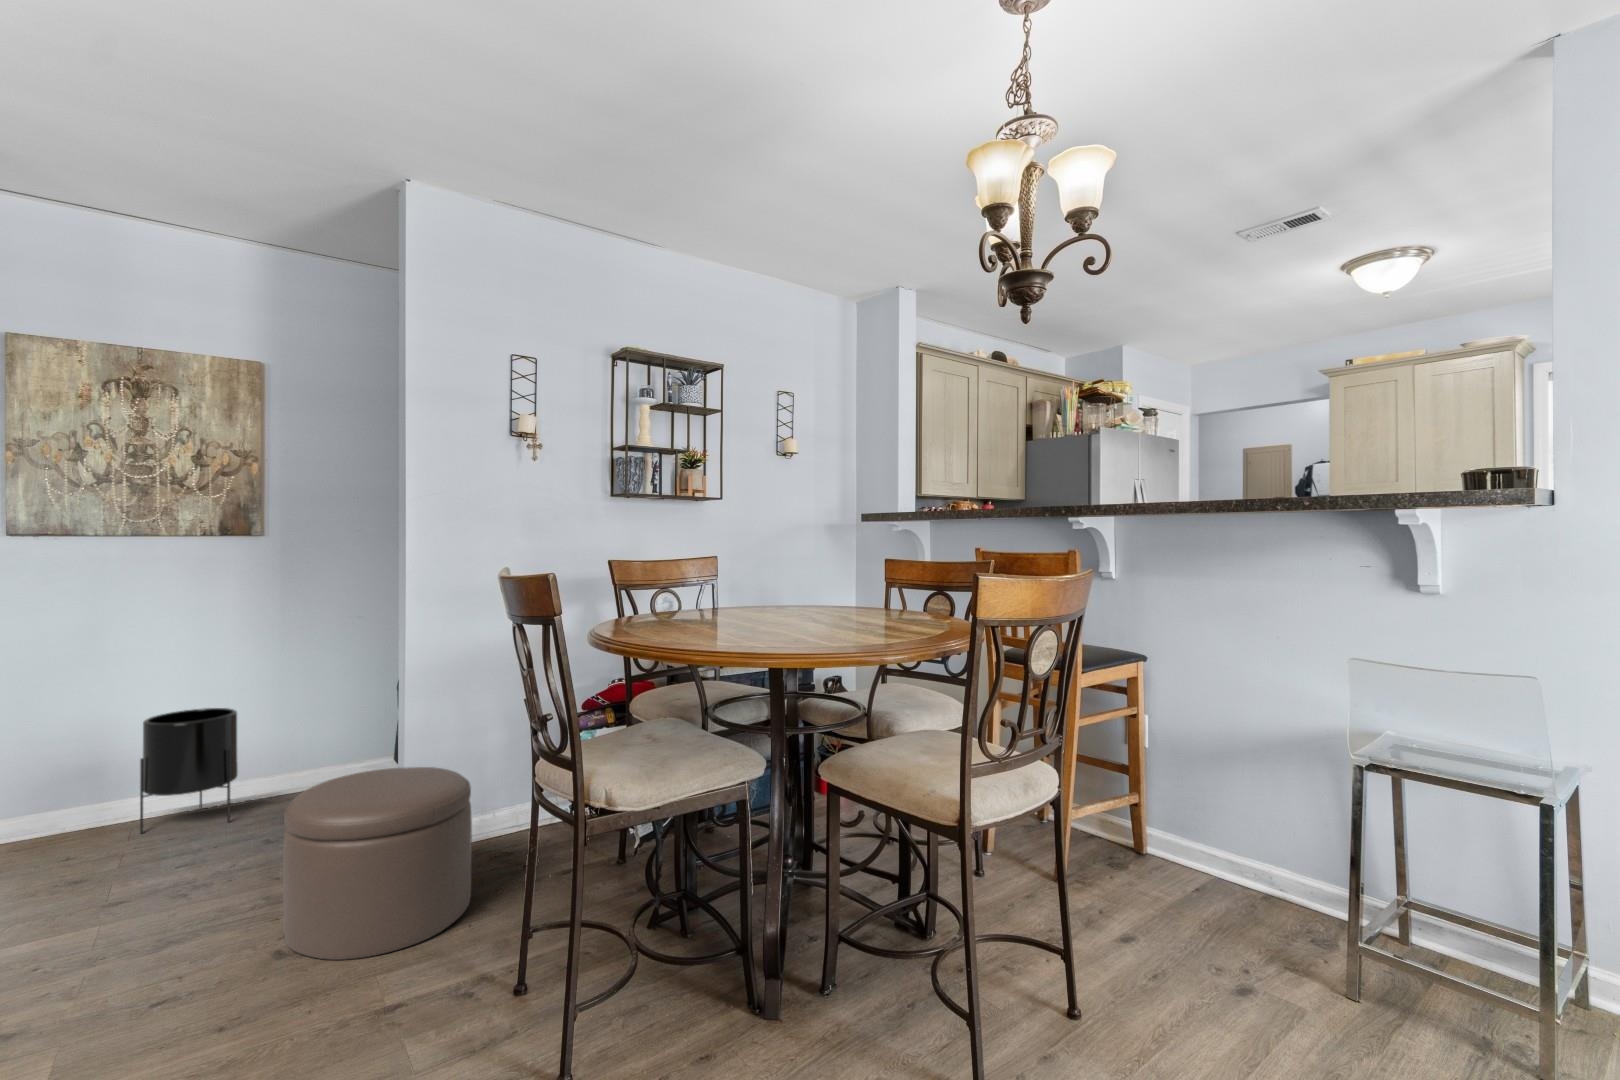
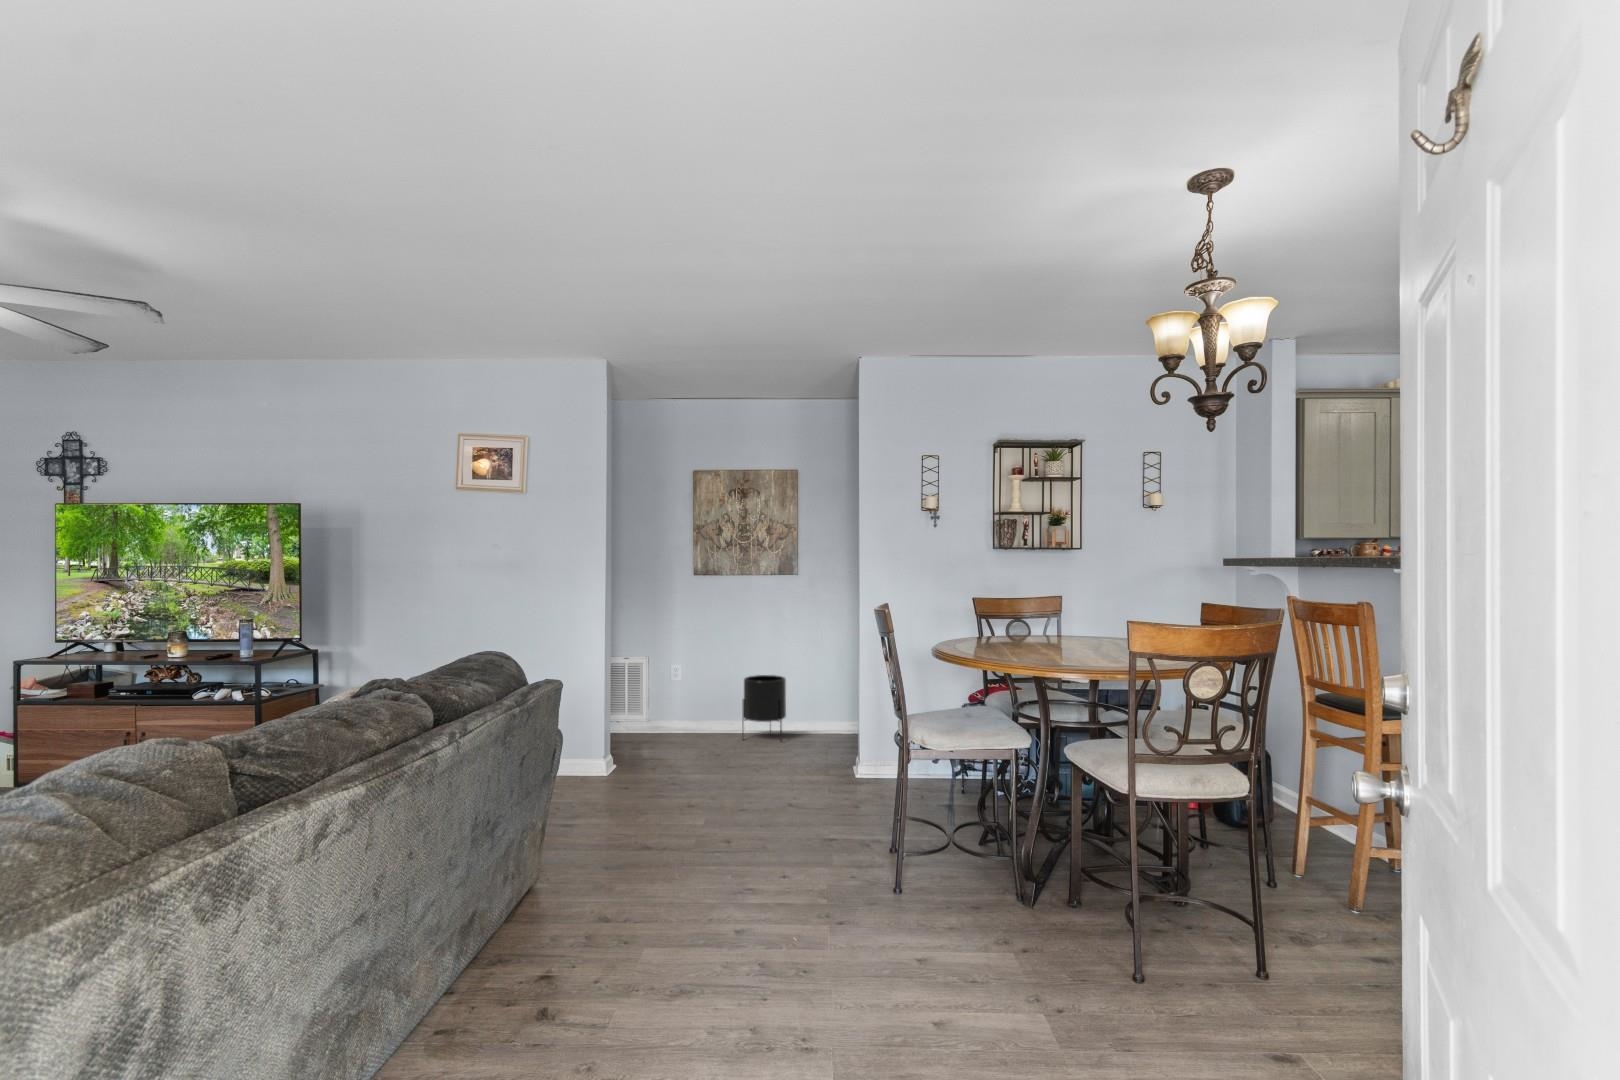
ottoman: present [283,767,472,960] -> none [788,717,880,814]

